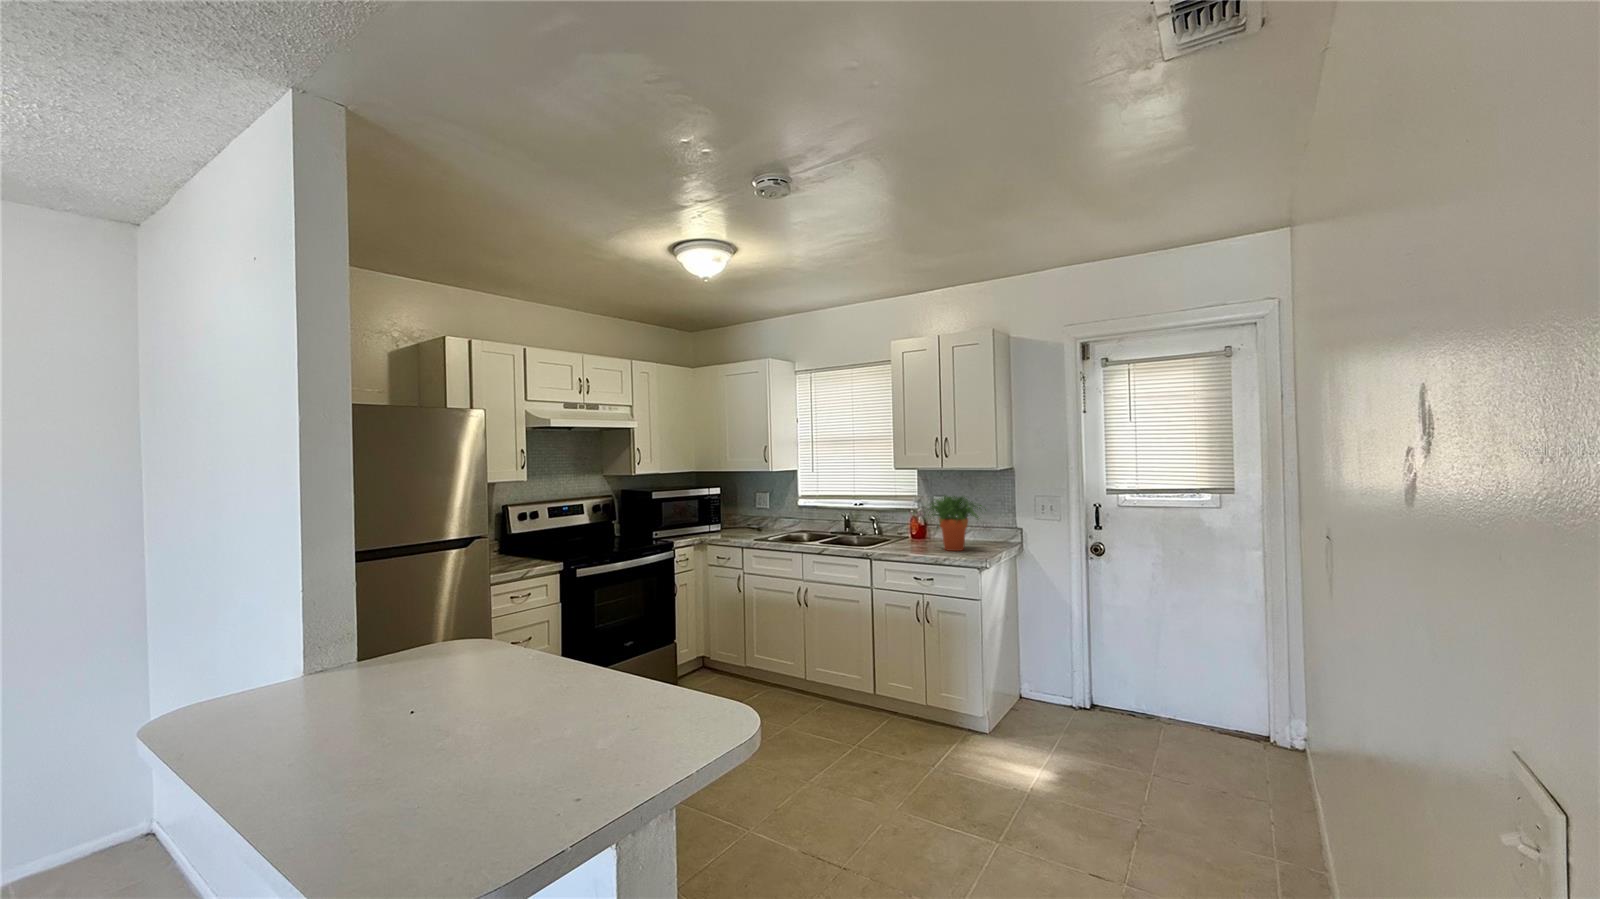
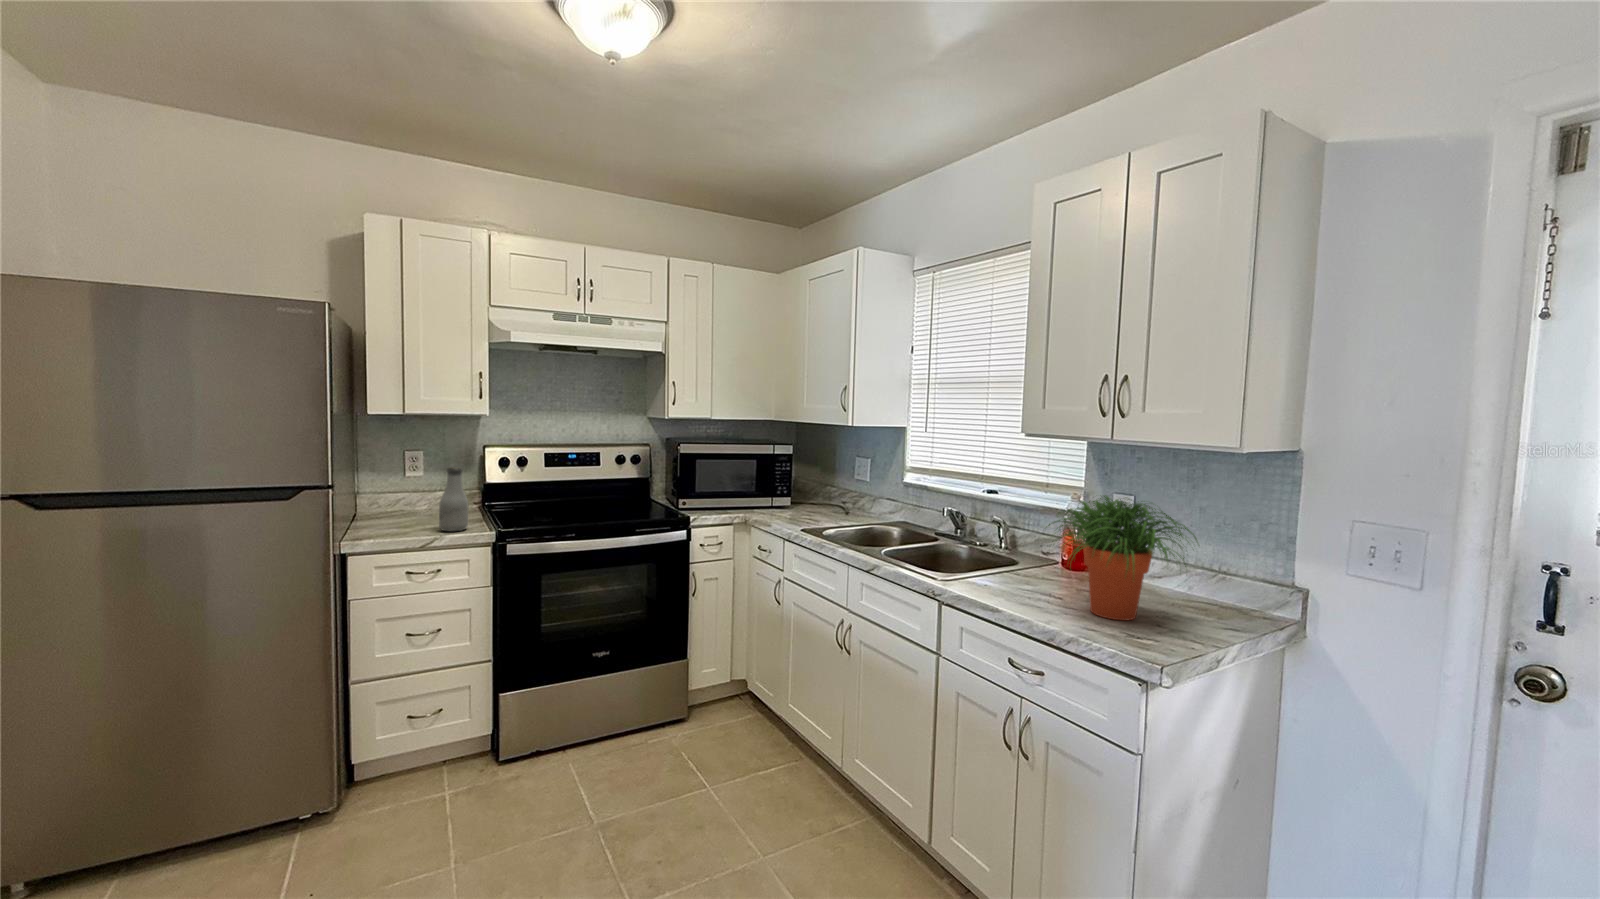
bottle: none [519,519,539,566] -> present [439,467,469,531]

